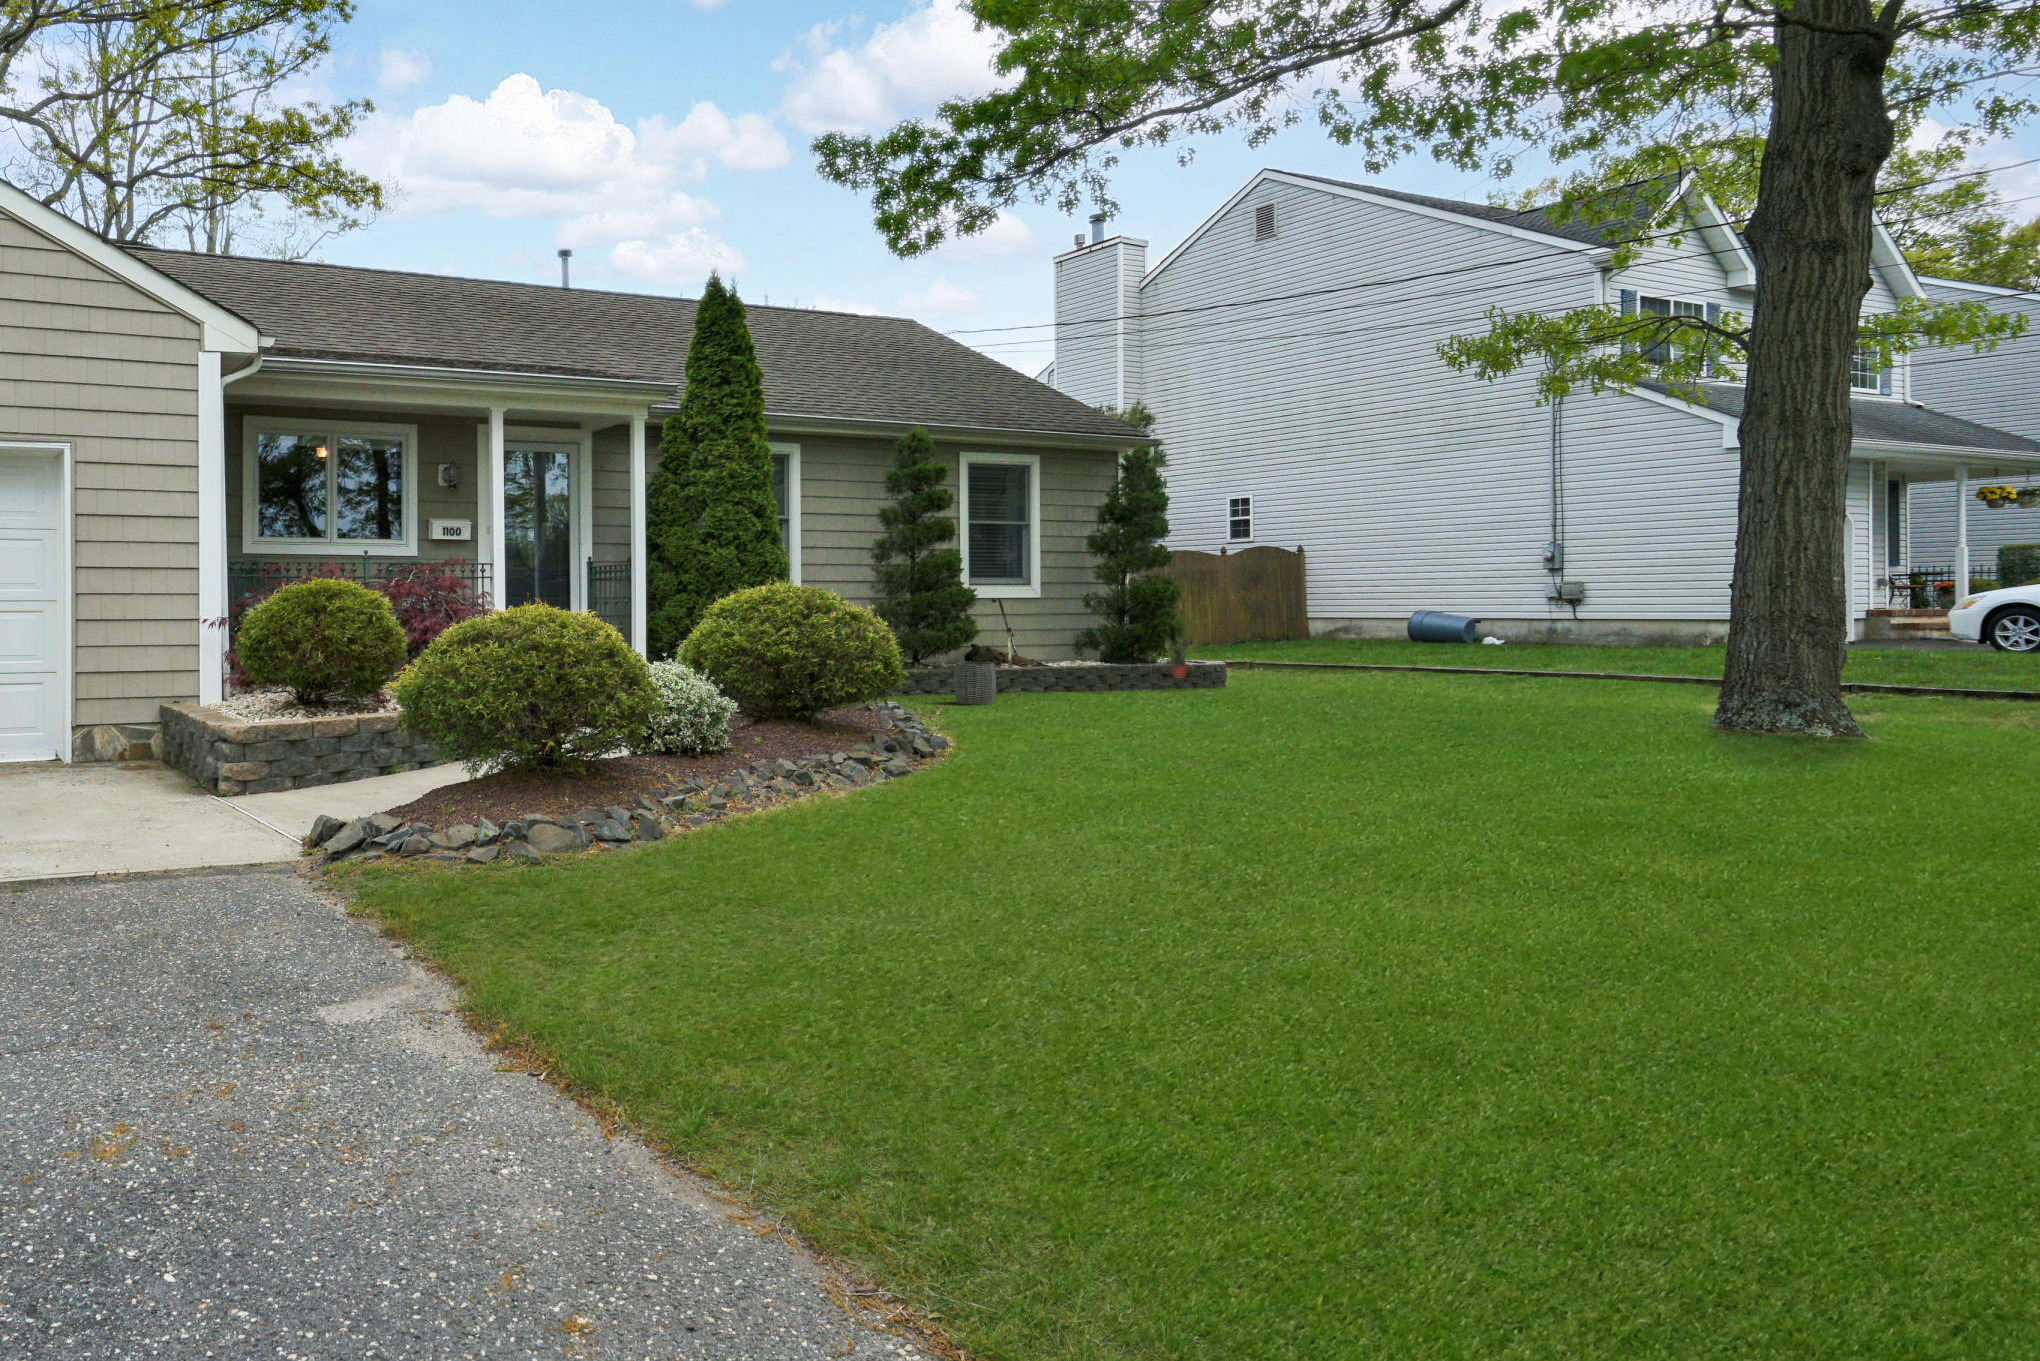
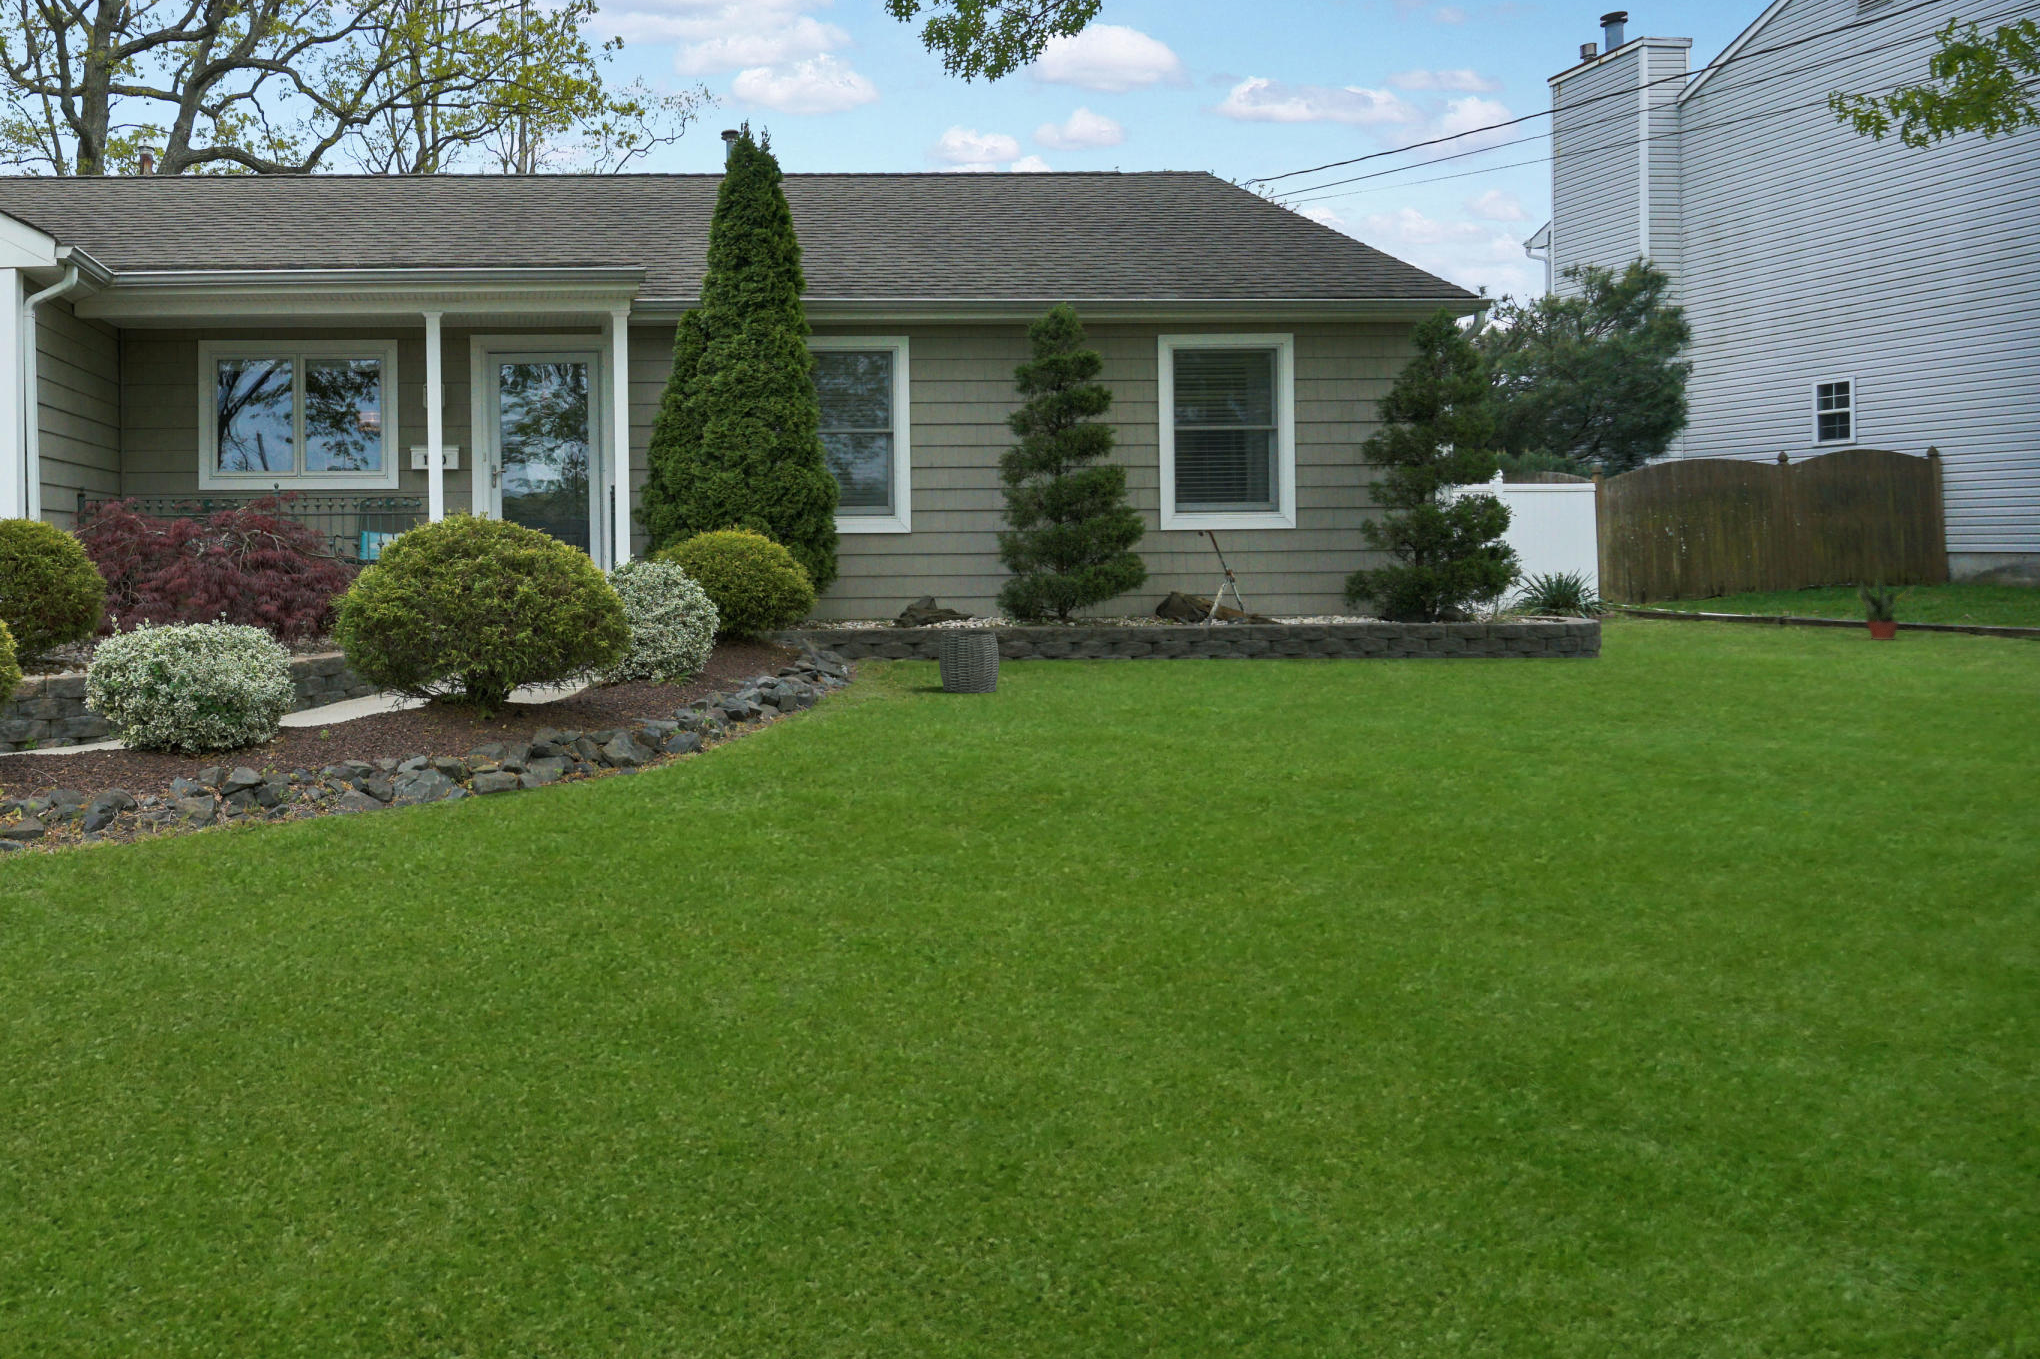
potted plant: present [1165,639,1197,678] -> present [1857,580,1914,640]

